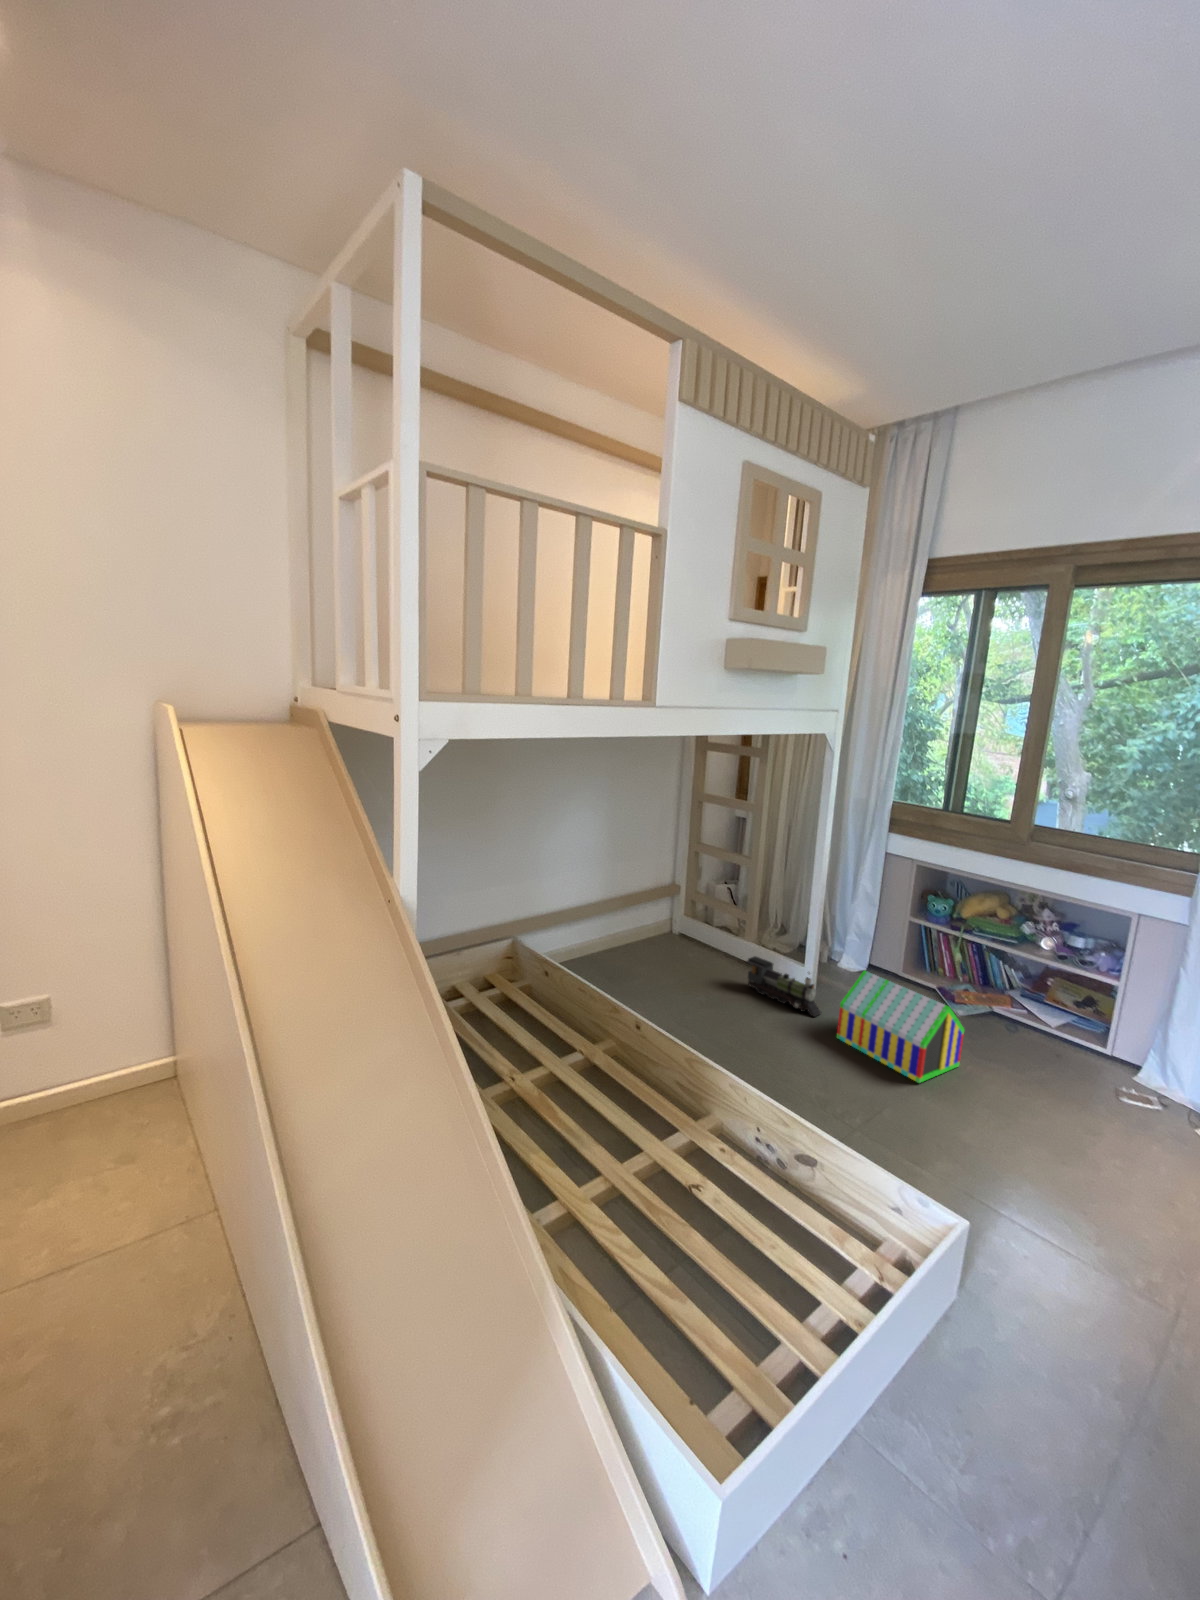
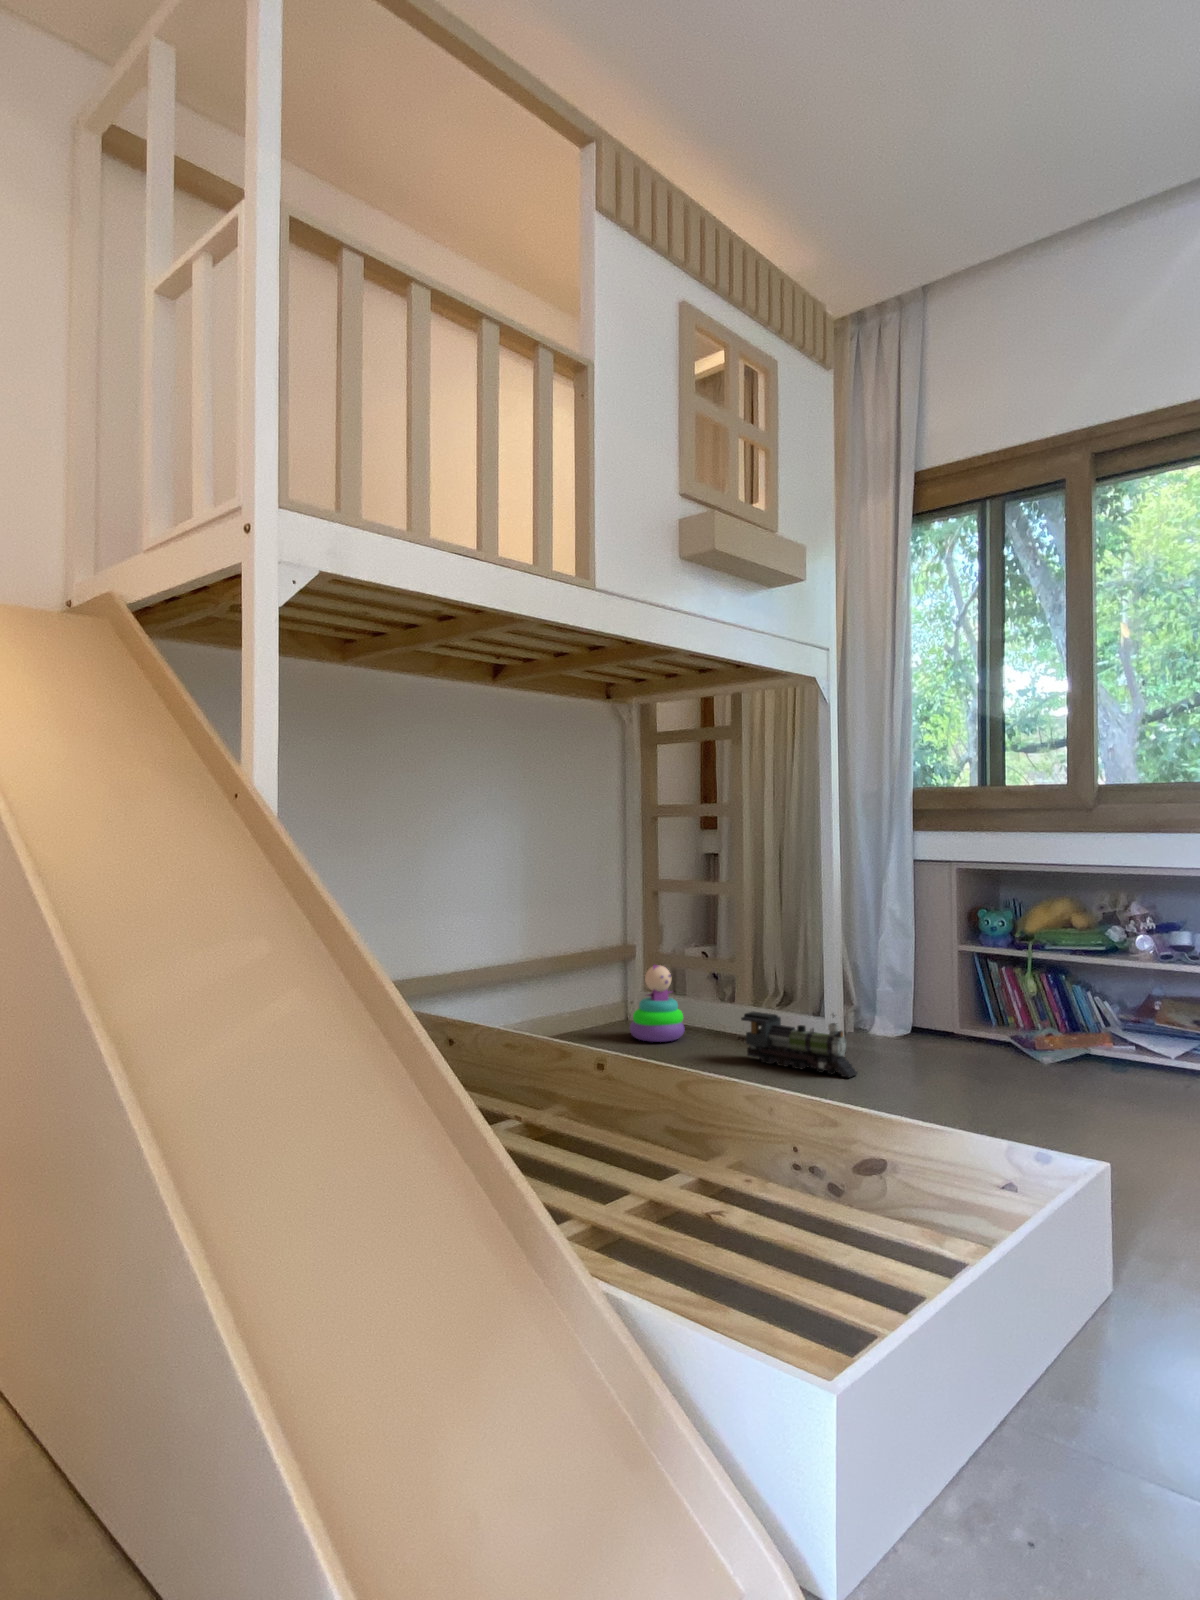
stacking toy: none [672,910,709,962] -> present [630,965,684,1042]
toy house: present [837,971,964,1083] -> none [883,992,1059,1123]

